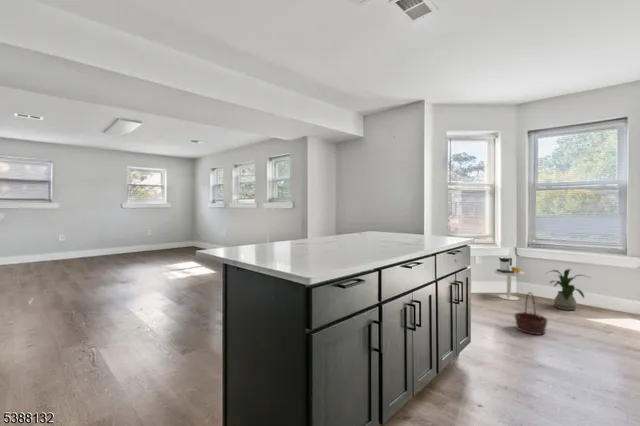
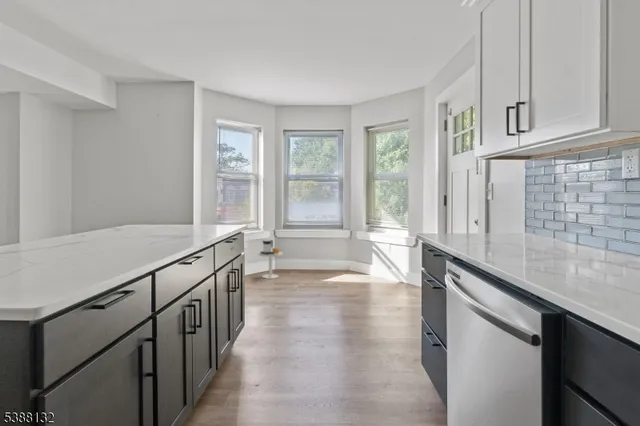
house plant: present [550,269,584,310] -> none [298,246,328,280]
basket: present [515,293,547,335] -> none [278,270,303,307]

